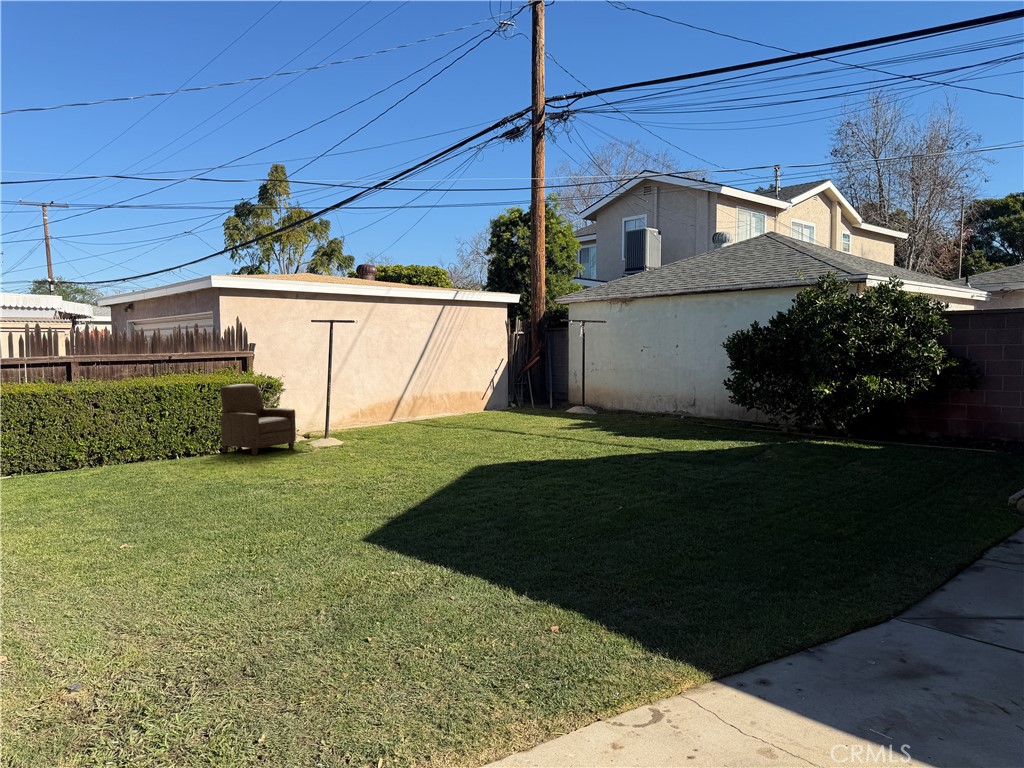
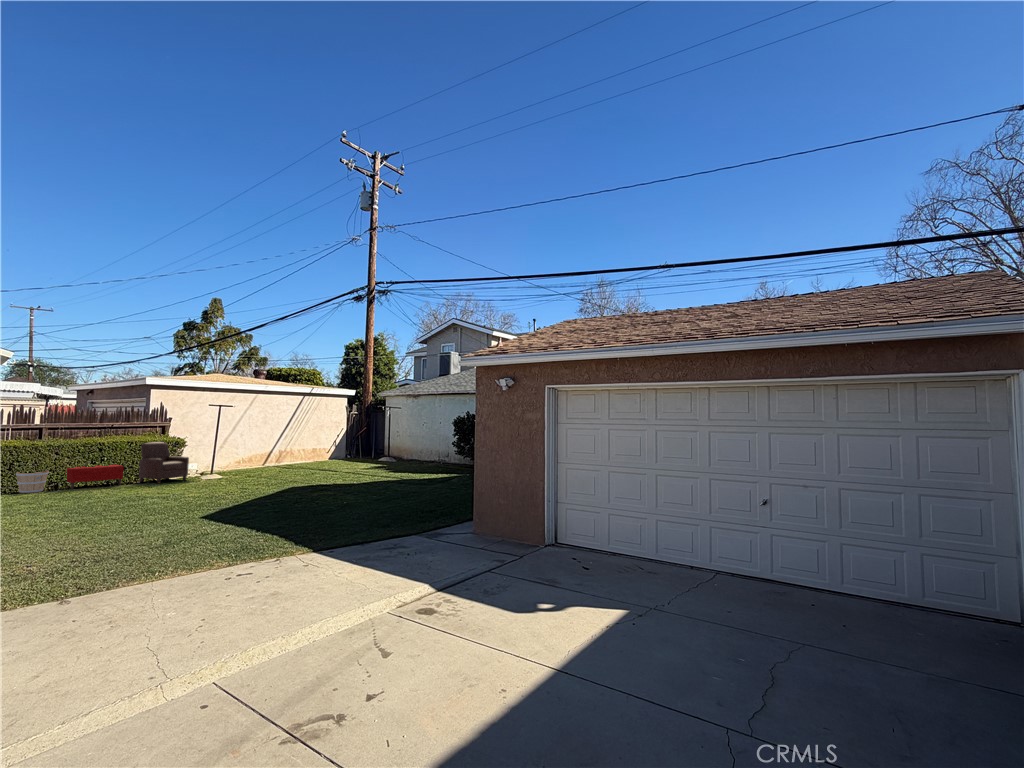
bench: none [111,423,199,468] -> present [66,465,124,489]
wooden bucket: none [36,435,86,476] -> present [16,470,49,493]

